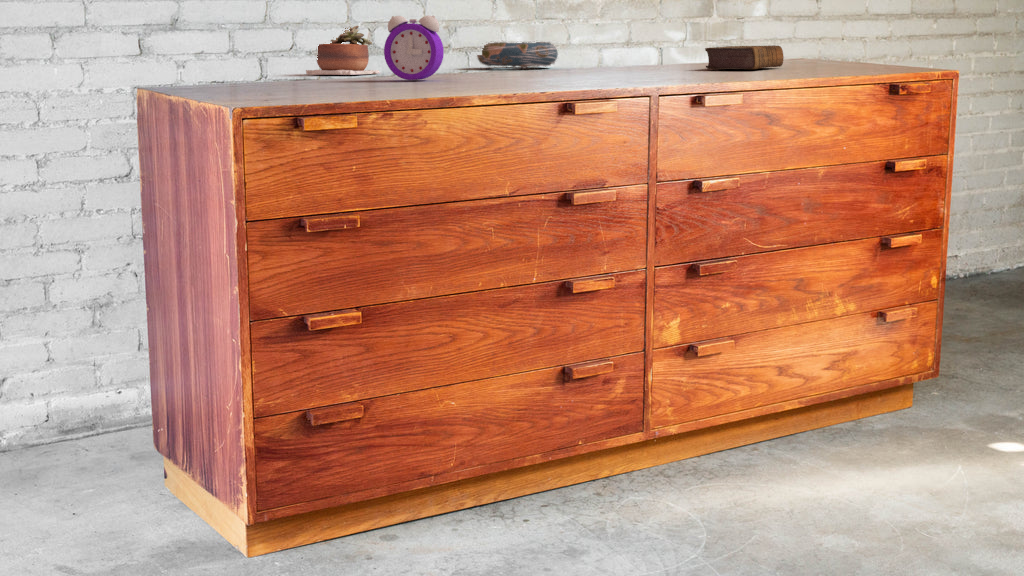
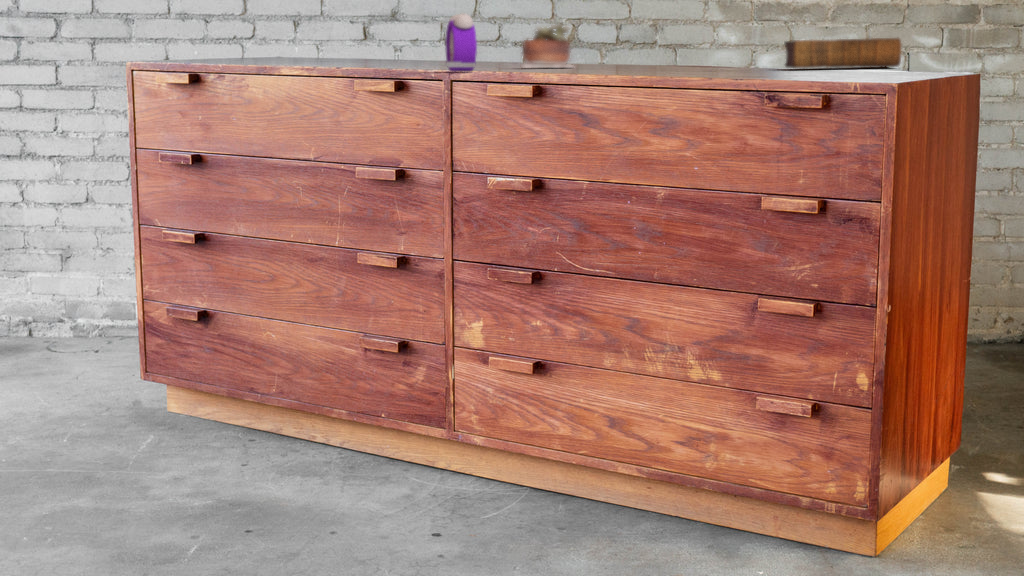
decorative bowl: present [477,42,558,68] -> none [689,35,781,65]

